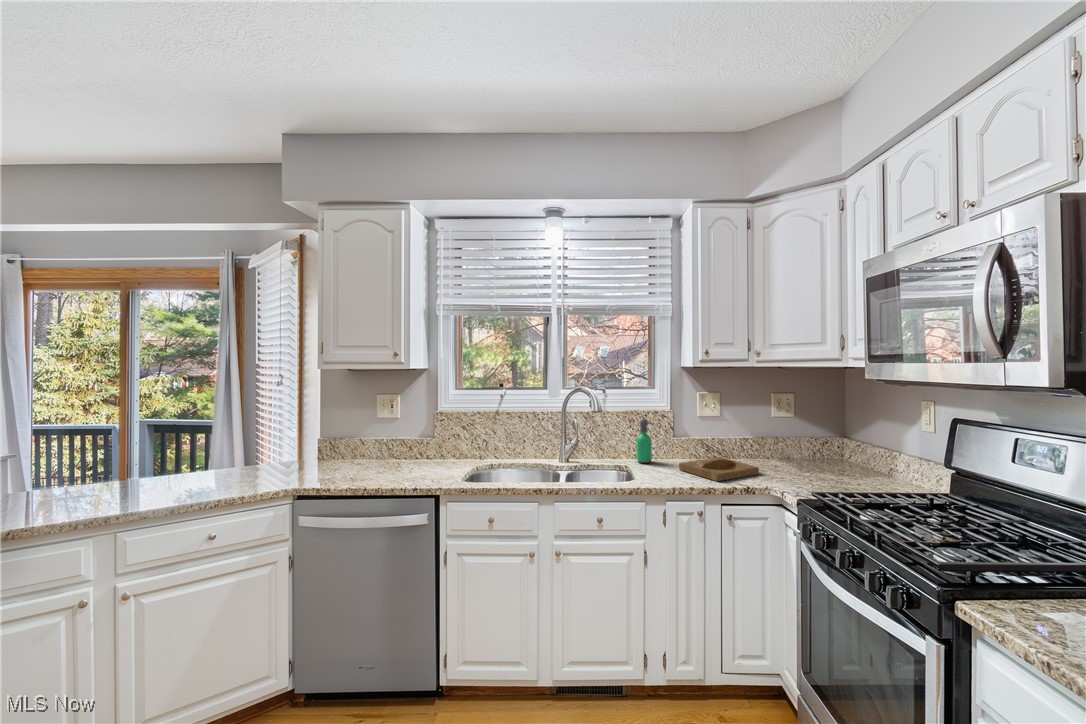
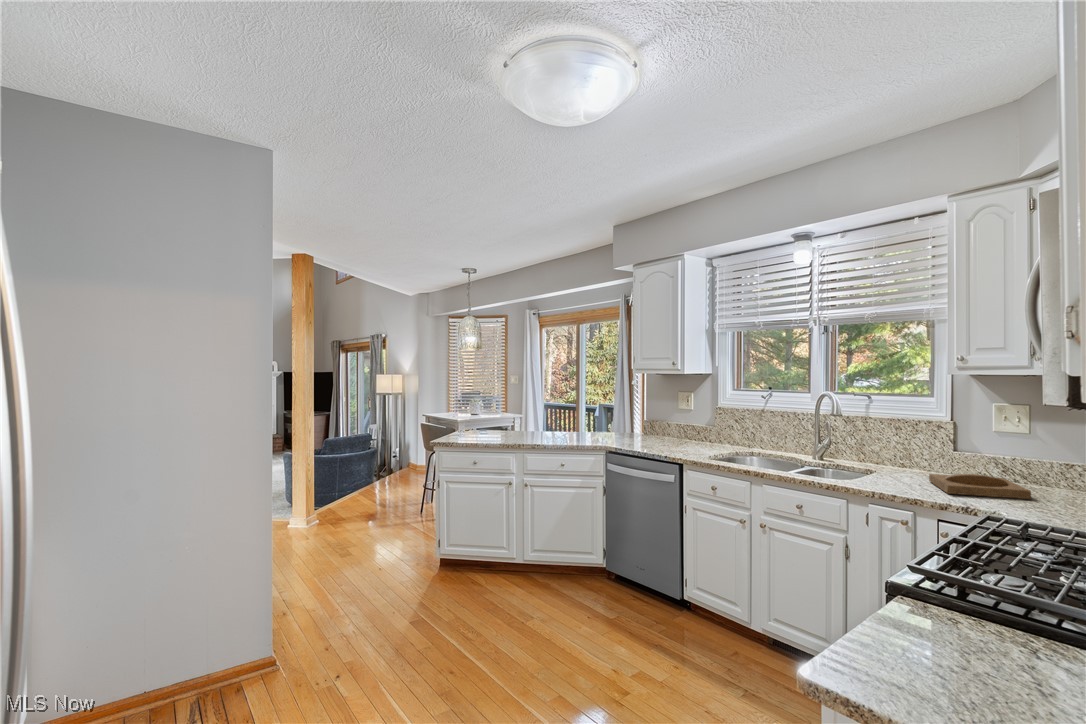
soap dispenser: present [637,419,654,463] -> none [896,425,916,473]

